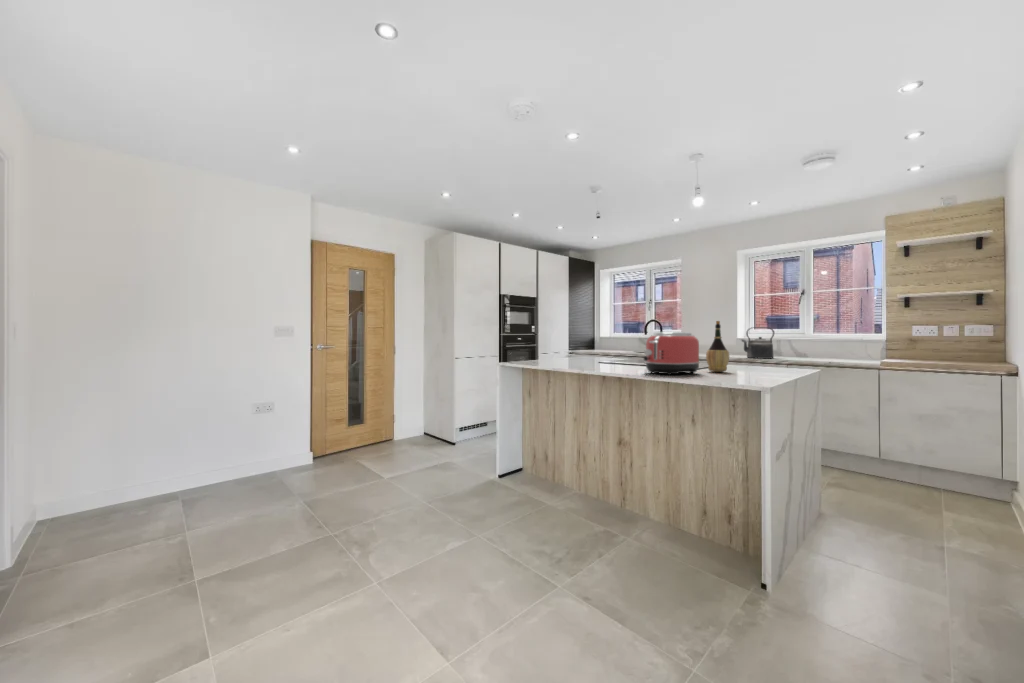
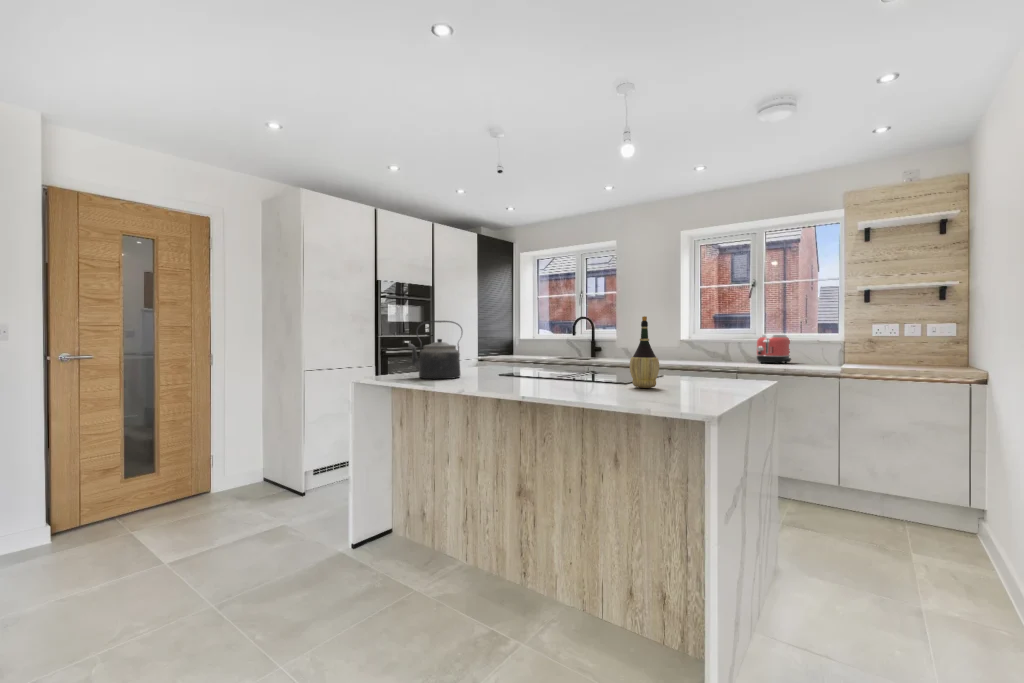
kettle: present [742,327,774,359] -> present [408,321,462,379]
toaster: present [644,332,699,375] -> present [756,335,791,364]

